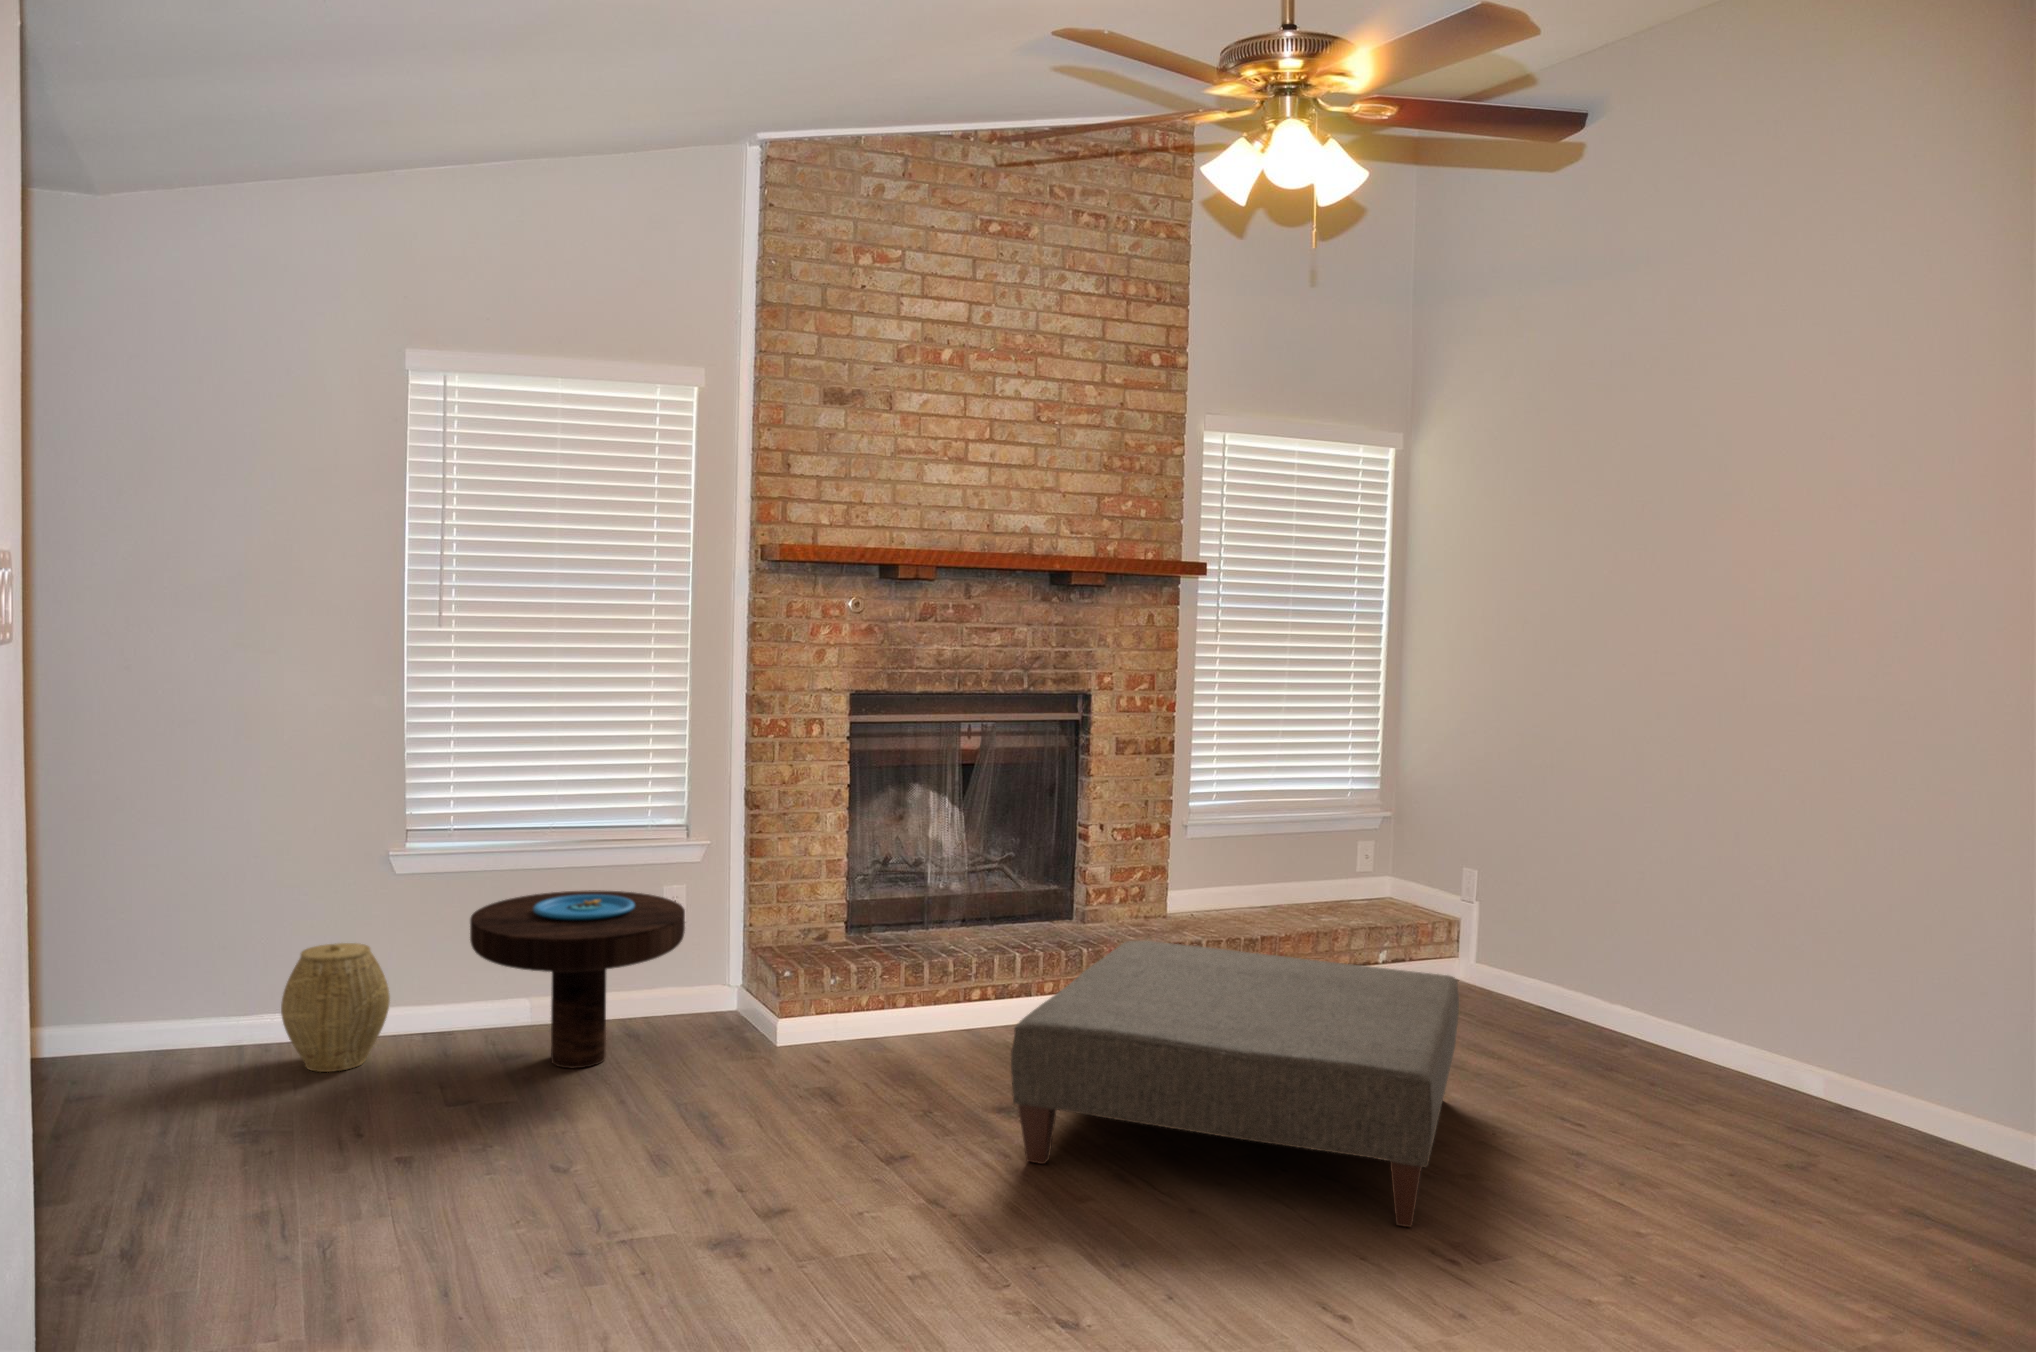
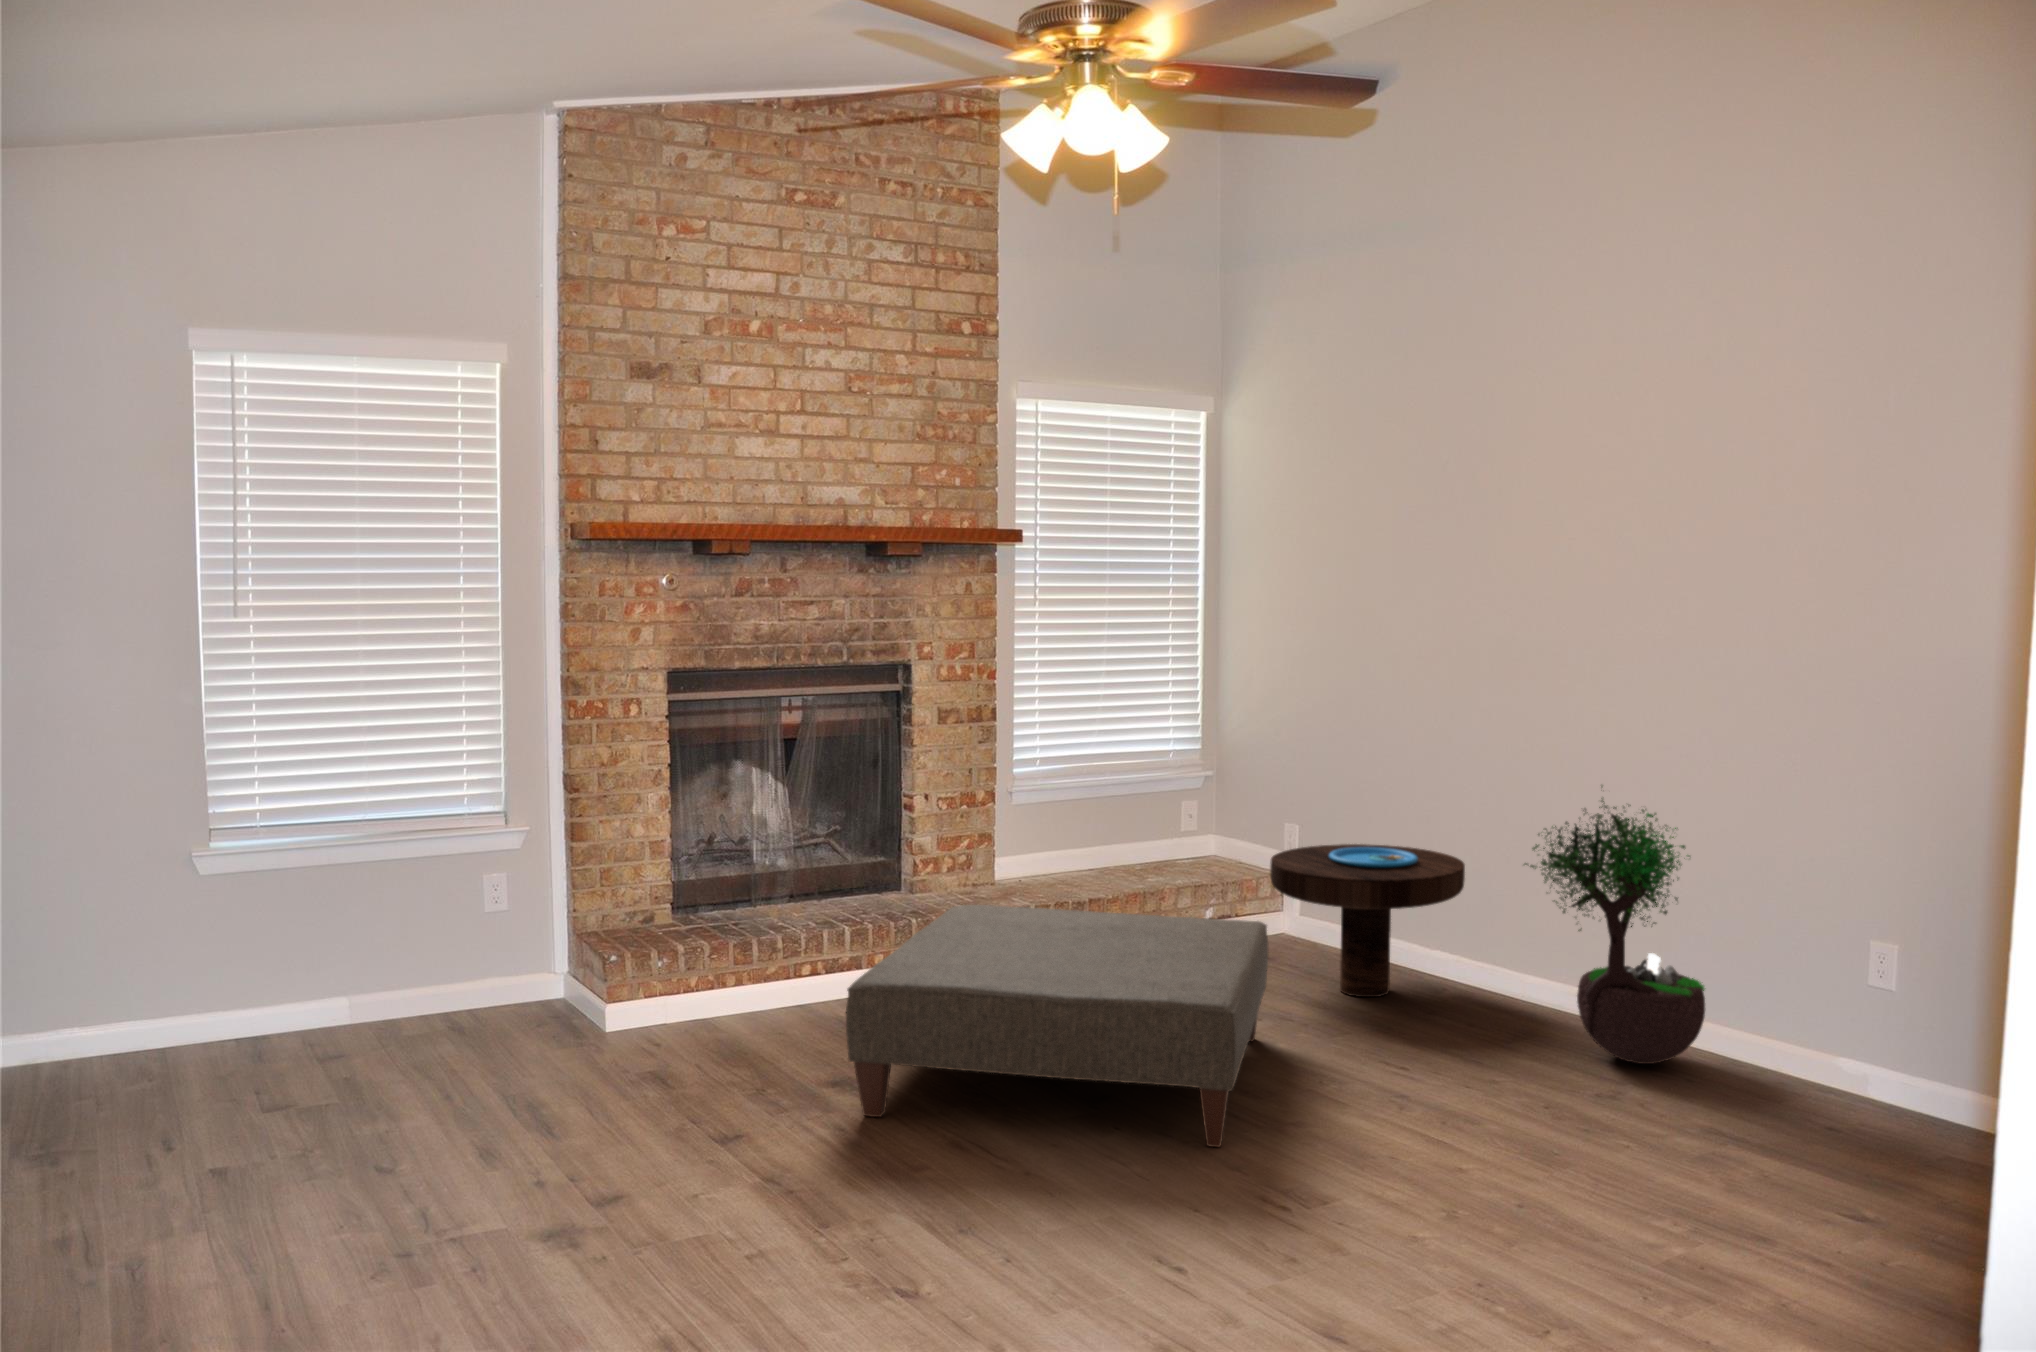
potted tree: none [1750,847,1966,1161] -> present [1524,798,1705,1064]
side table: present [470,890,685,1068] -> present [1270,844,1465,997]
woven basket: present [281,943,390,1072] -> none [82,948,198,1081]

